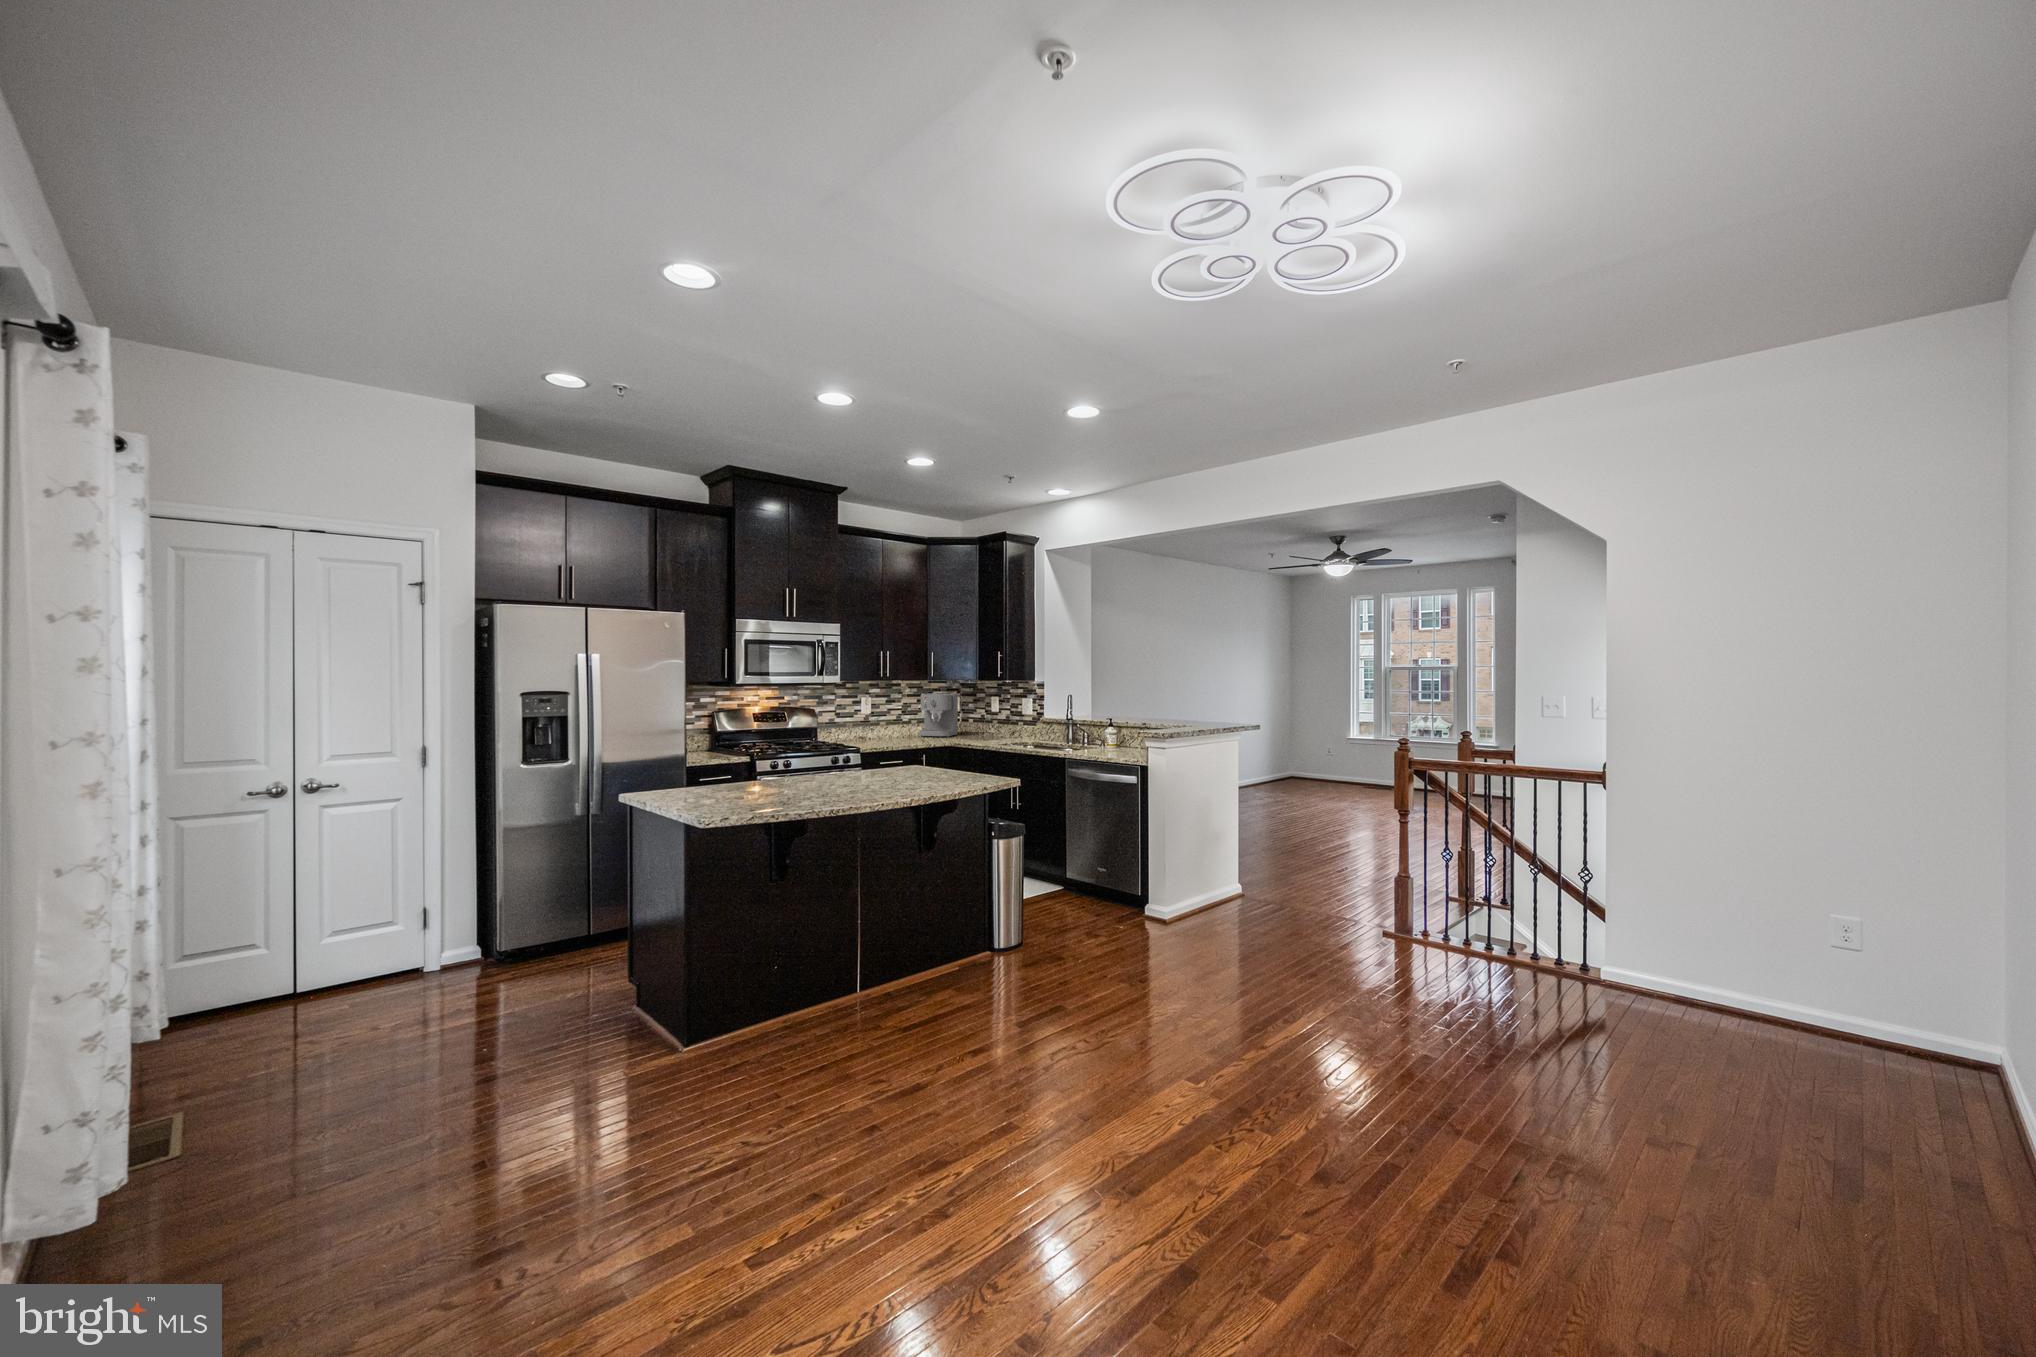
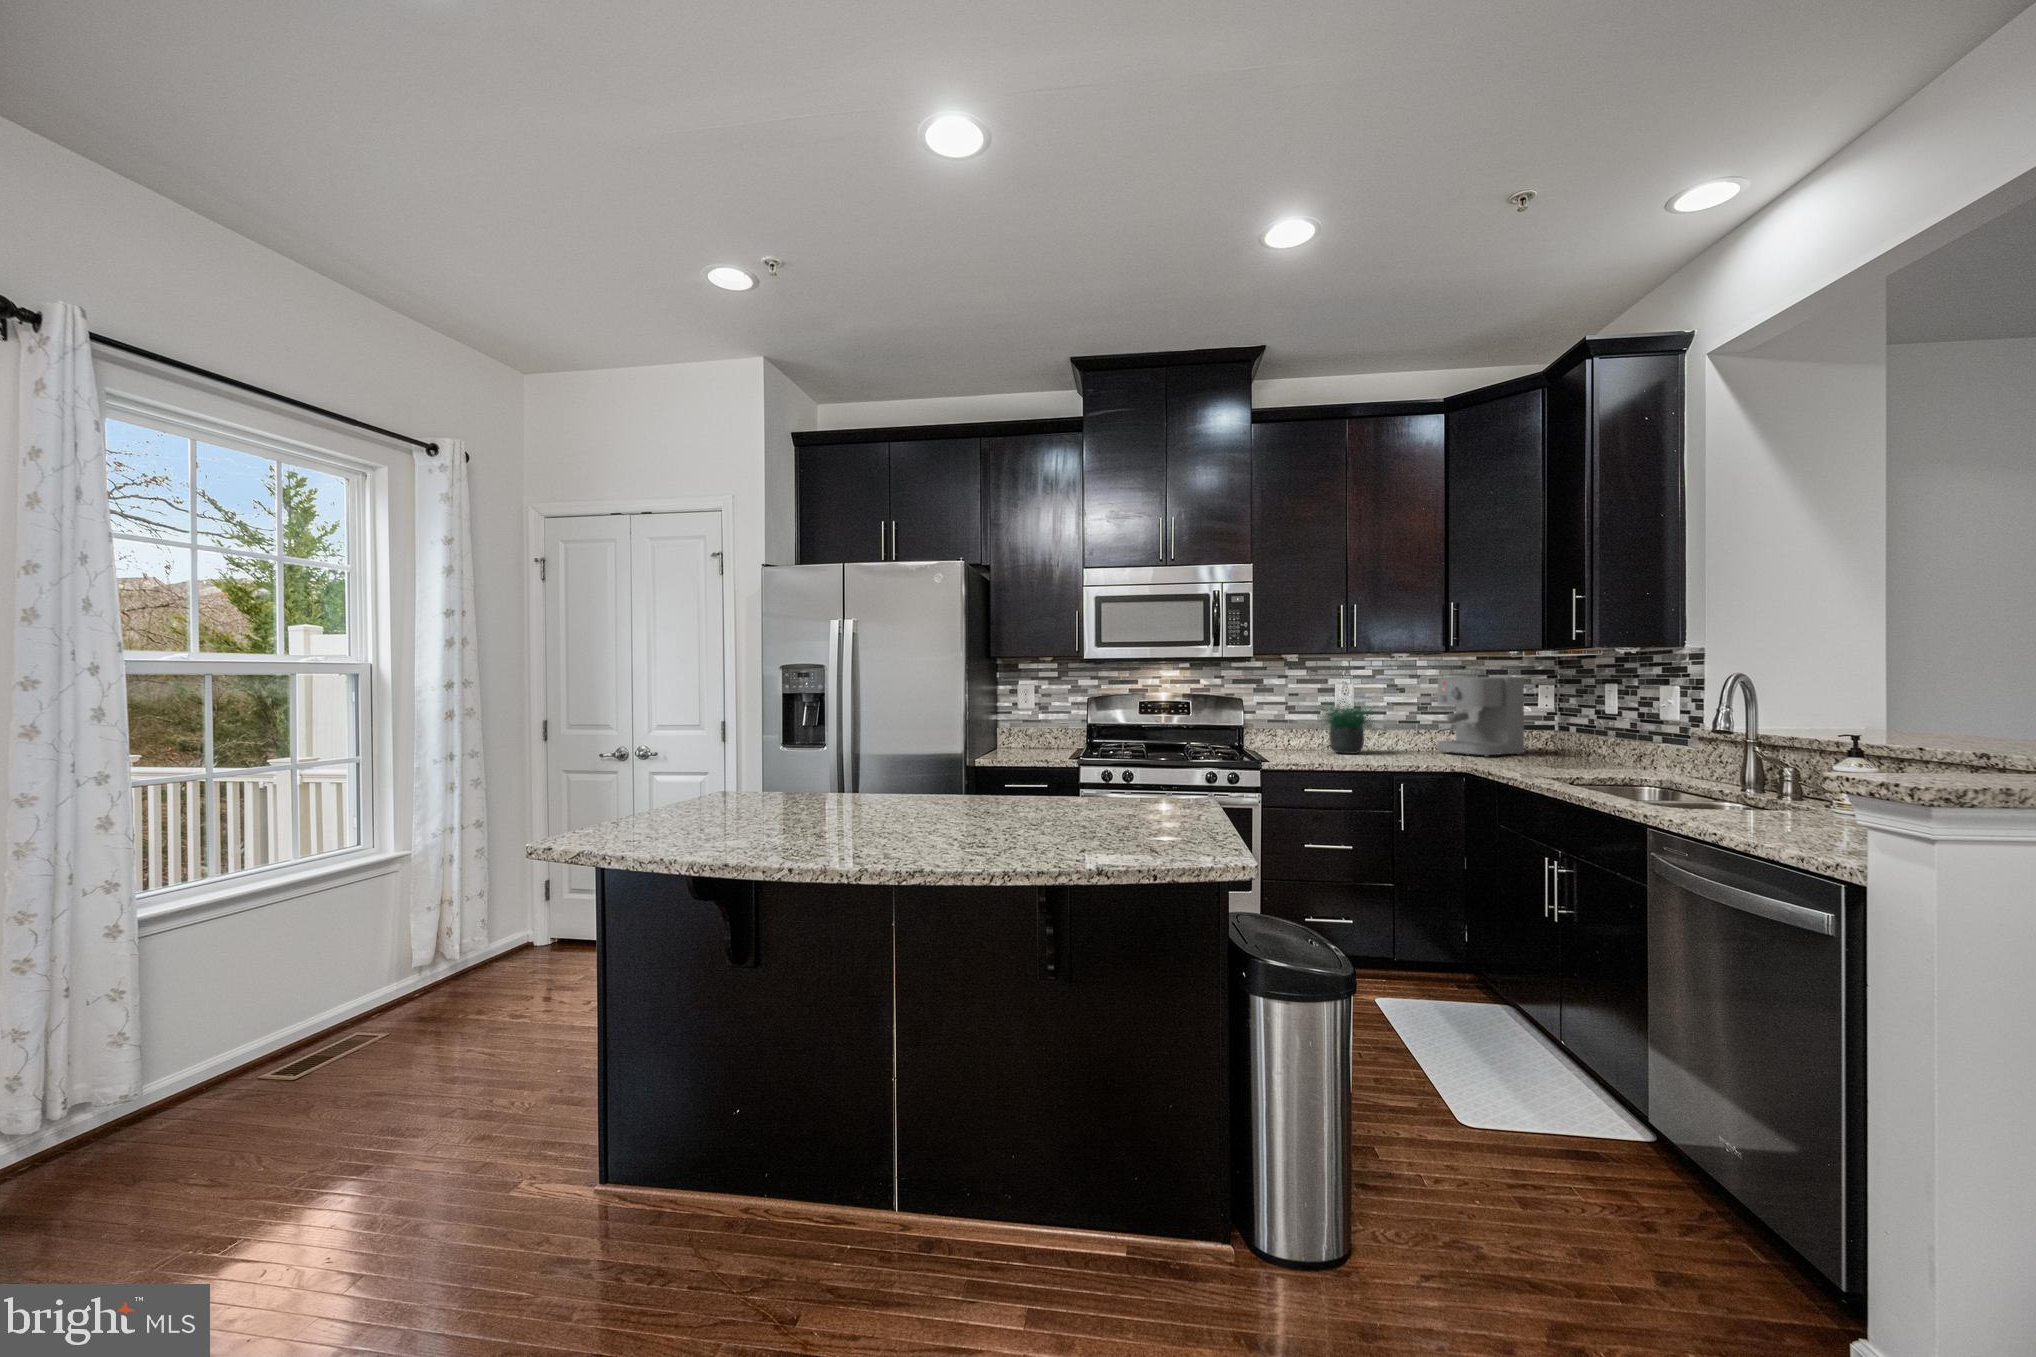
potted plant: none [855,695,904,741] -> present [1317,699,1372,754]

